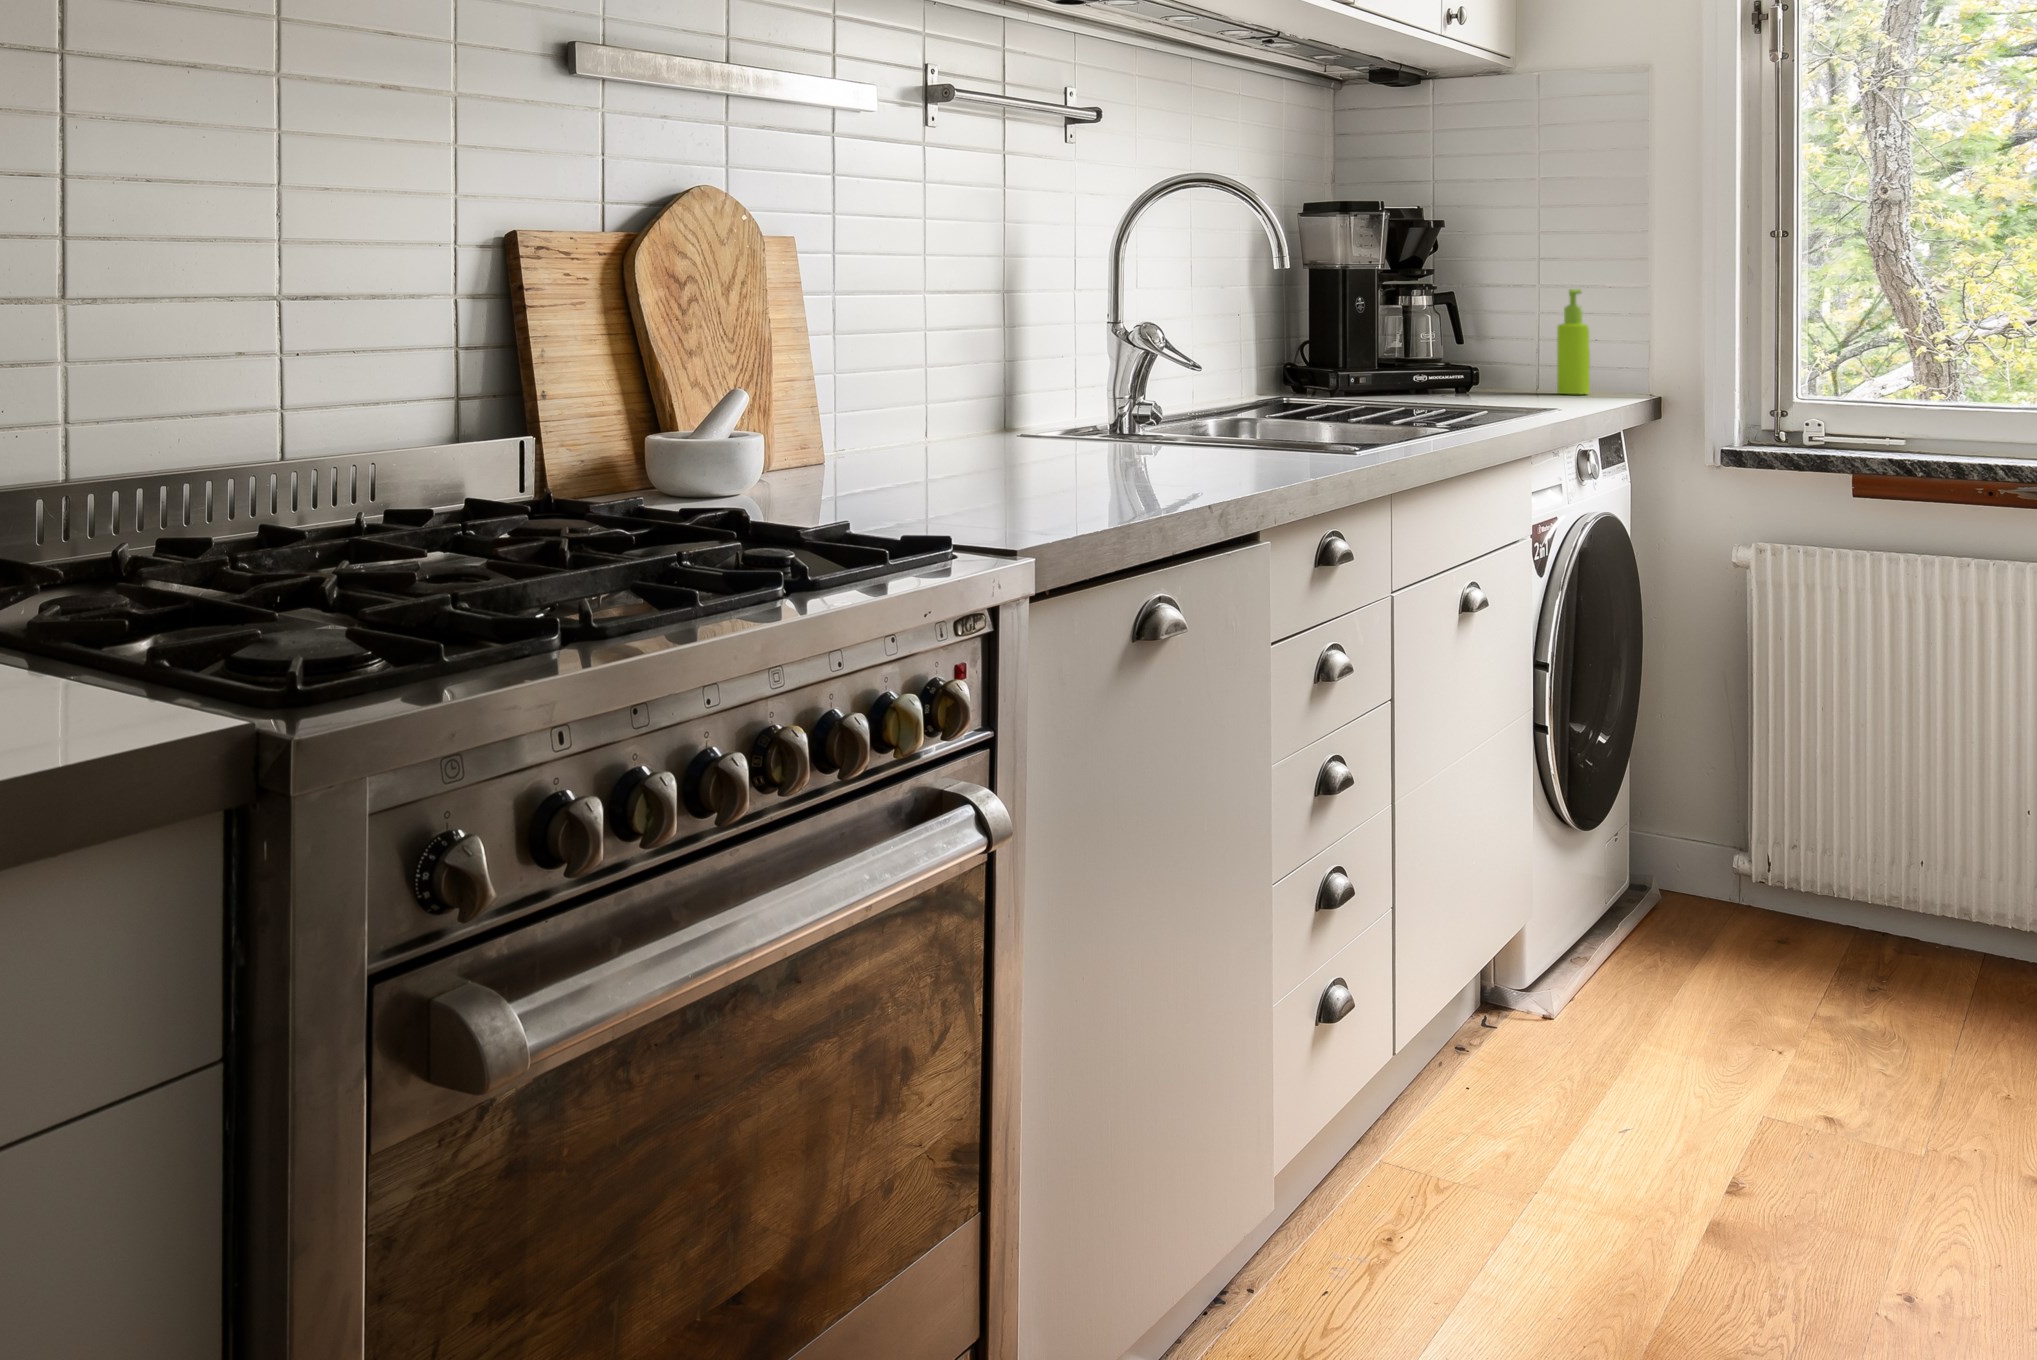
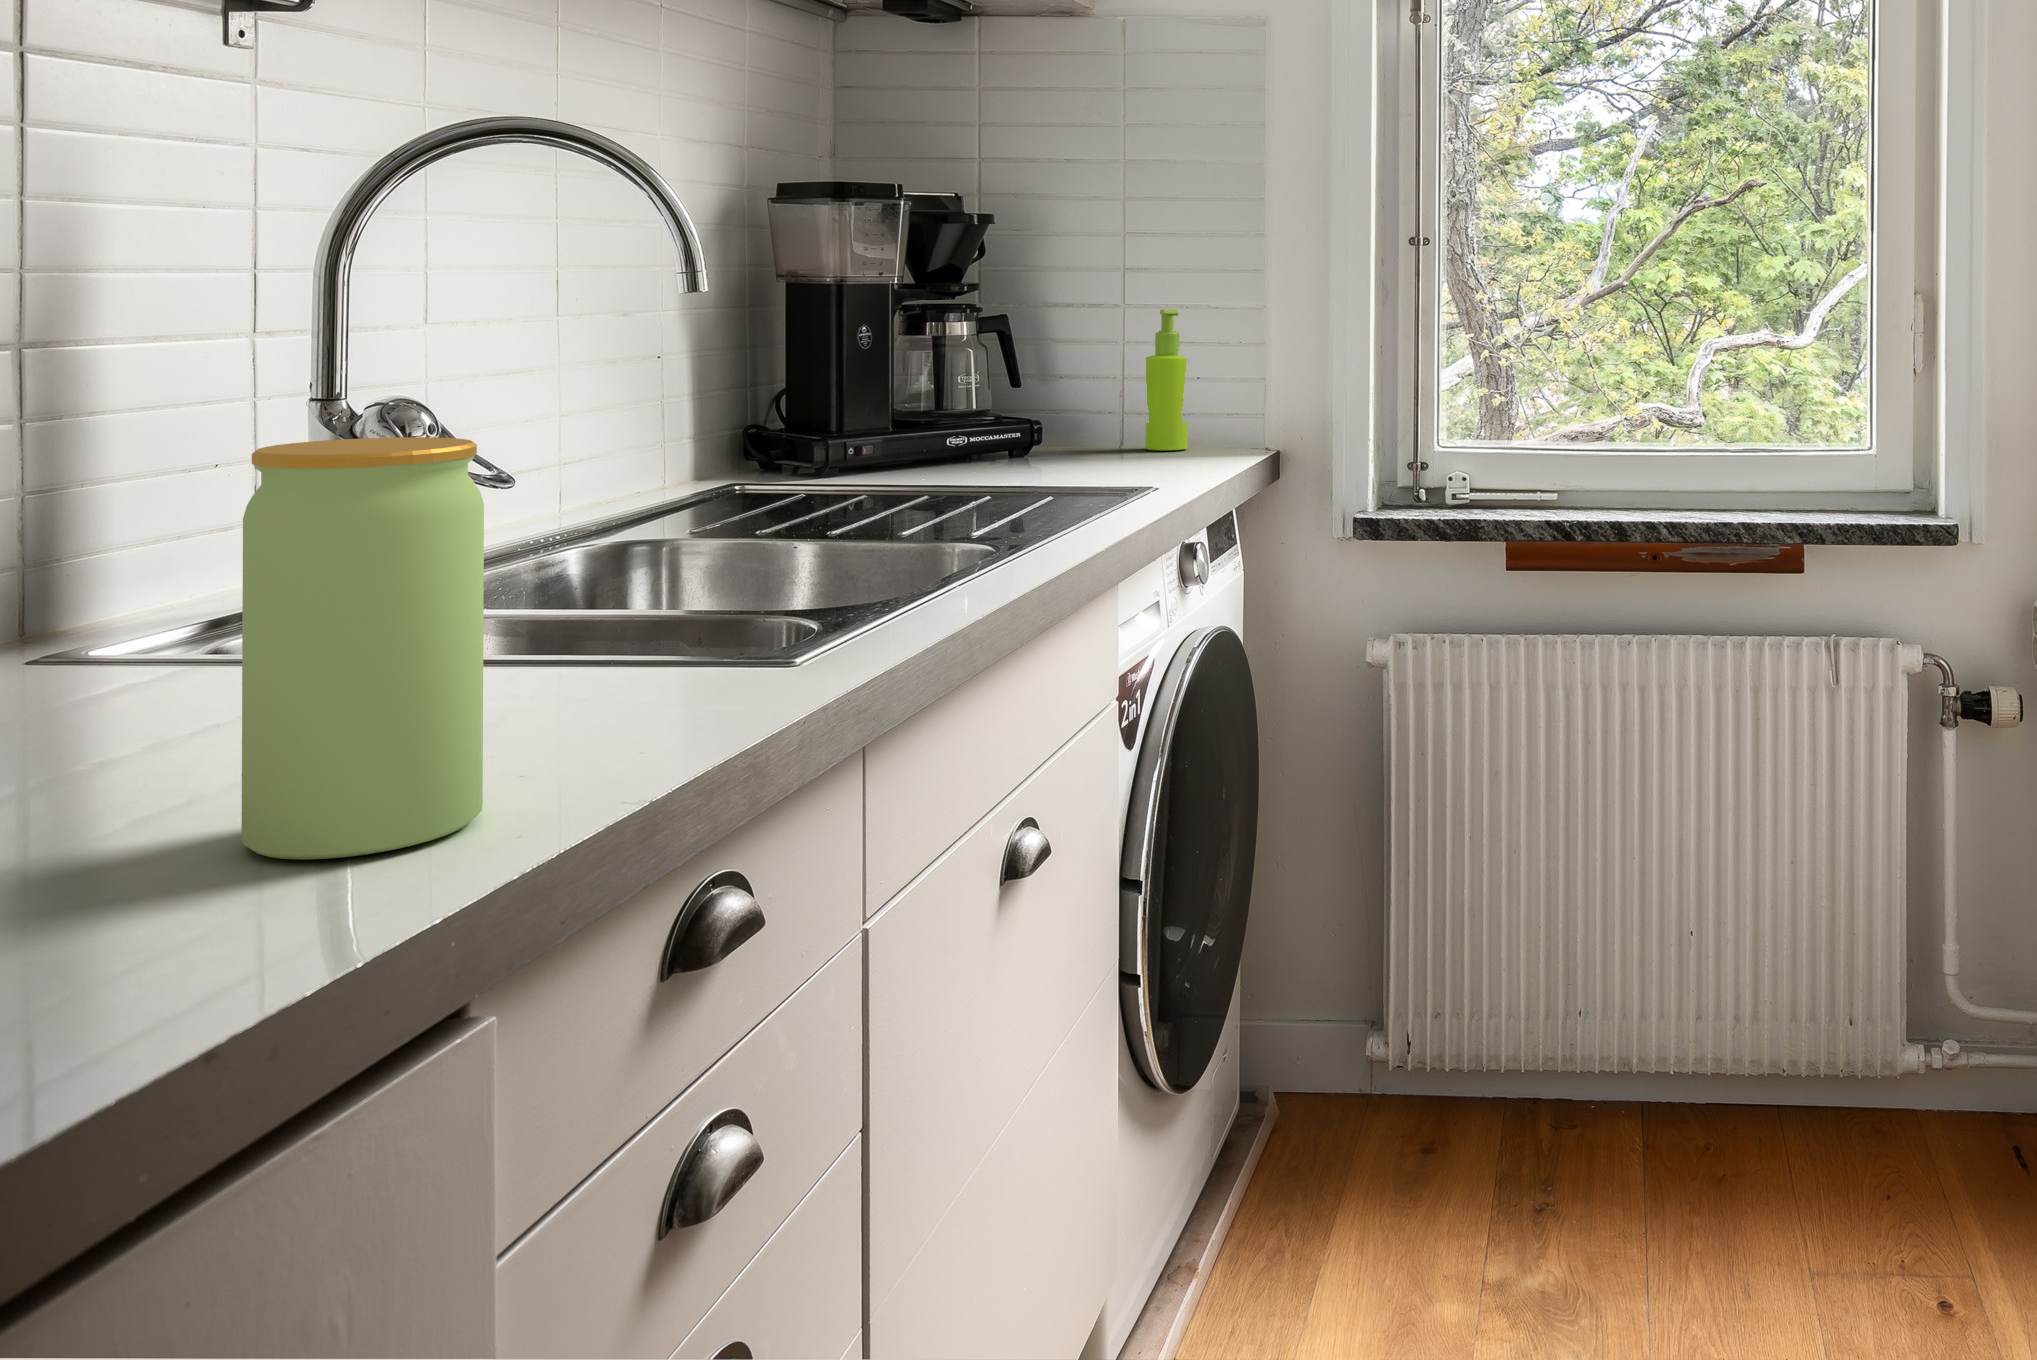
jar: none [1163,320,1246,485] -> present [241,437,484,859]

